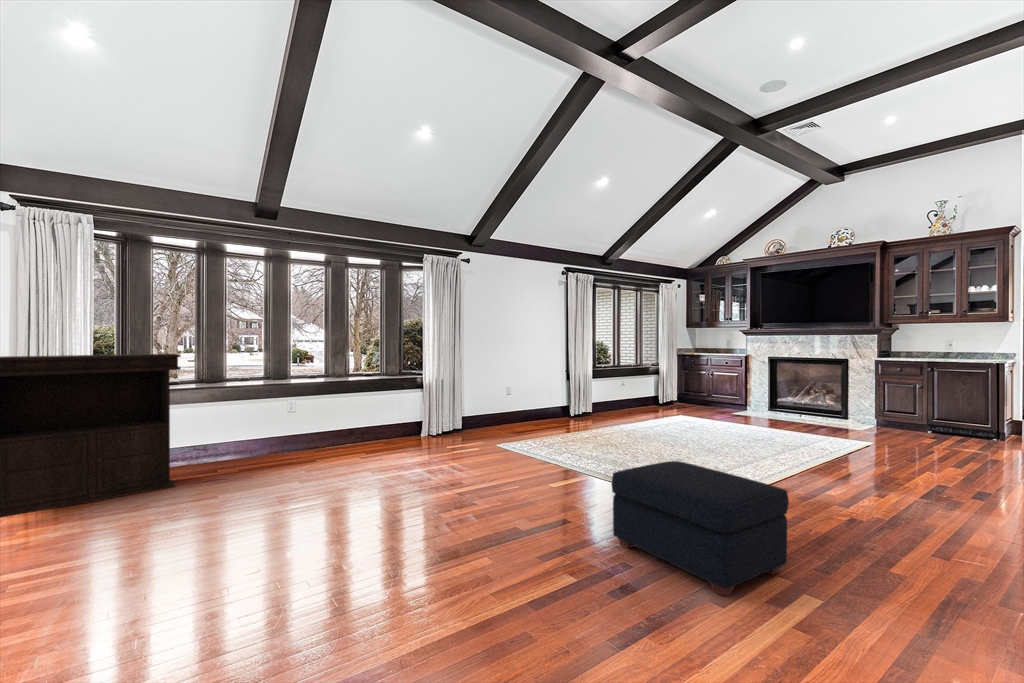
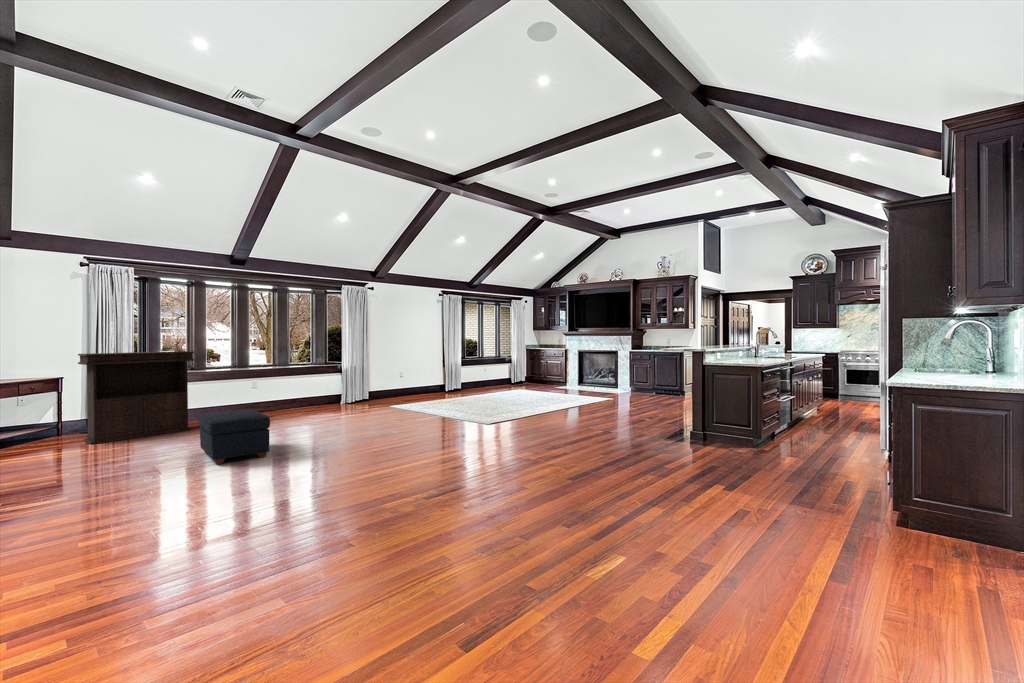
ottoman: present [612,461,789,596] -> present [198,409,270,464]

